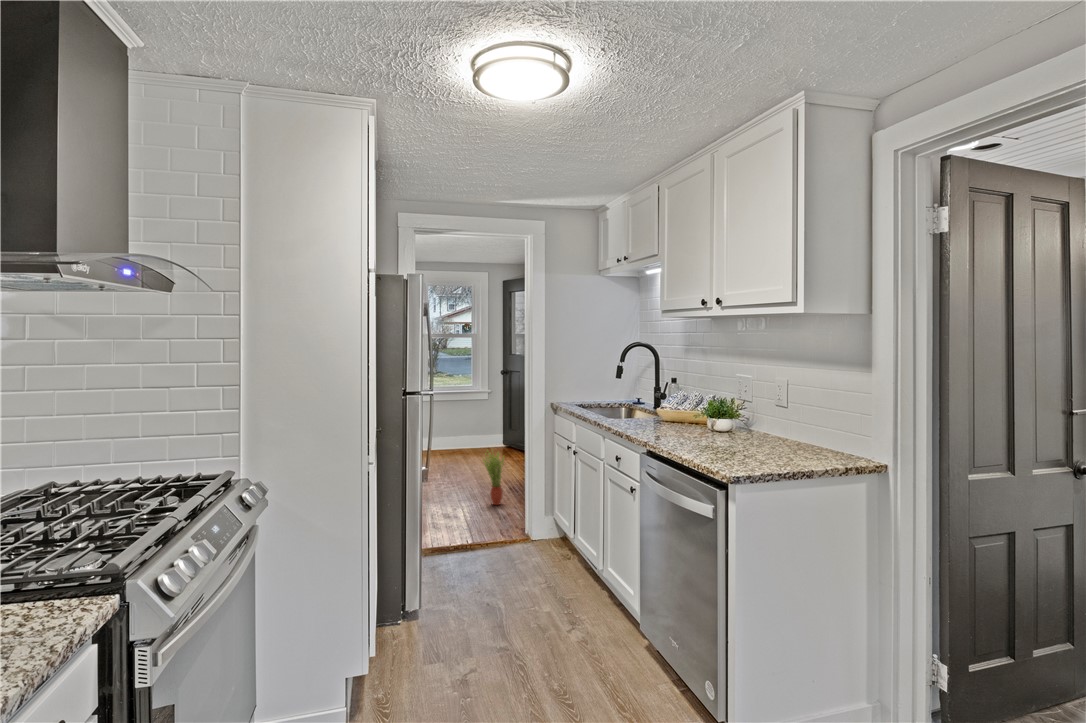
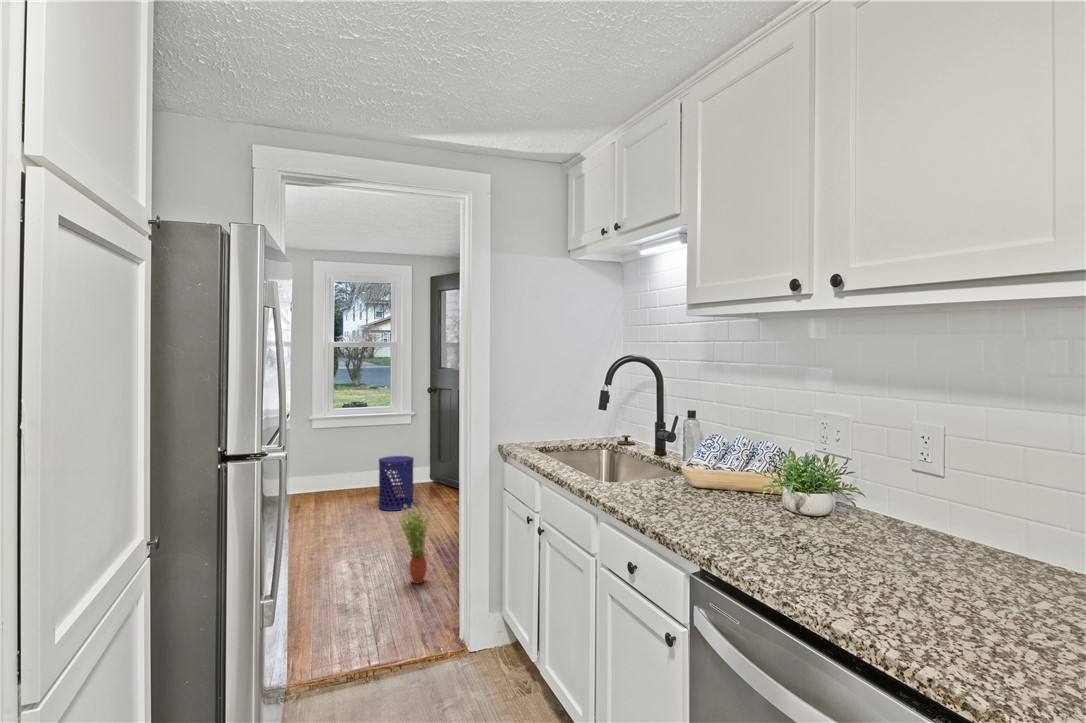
waste bin: none [464,423,491,464] -> present [379,456,414,511]

